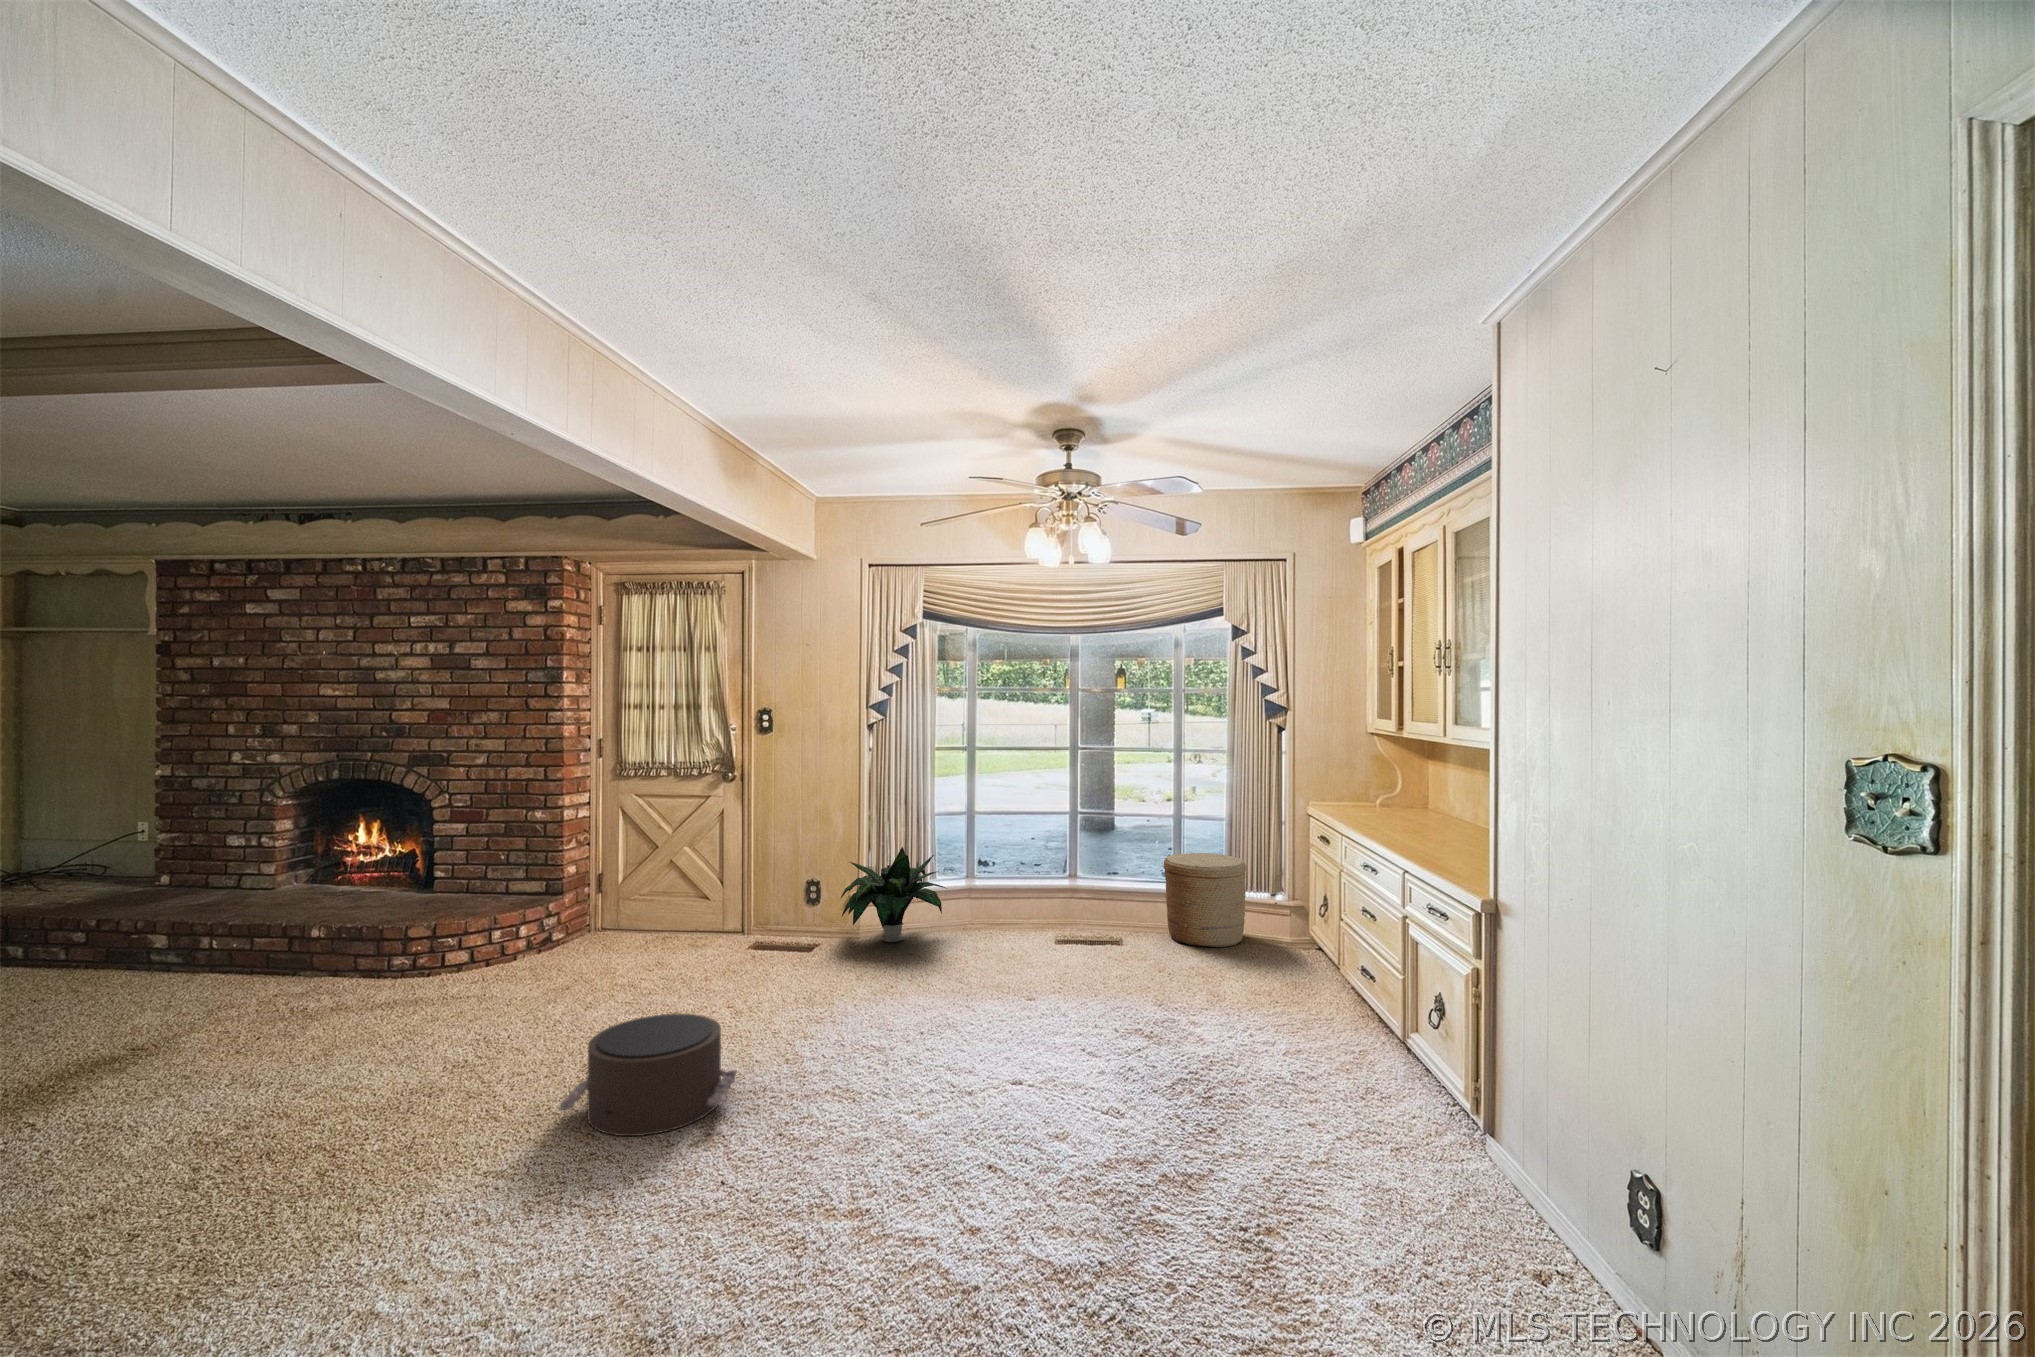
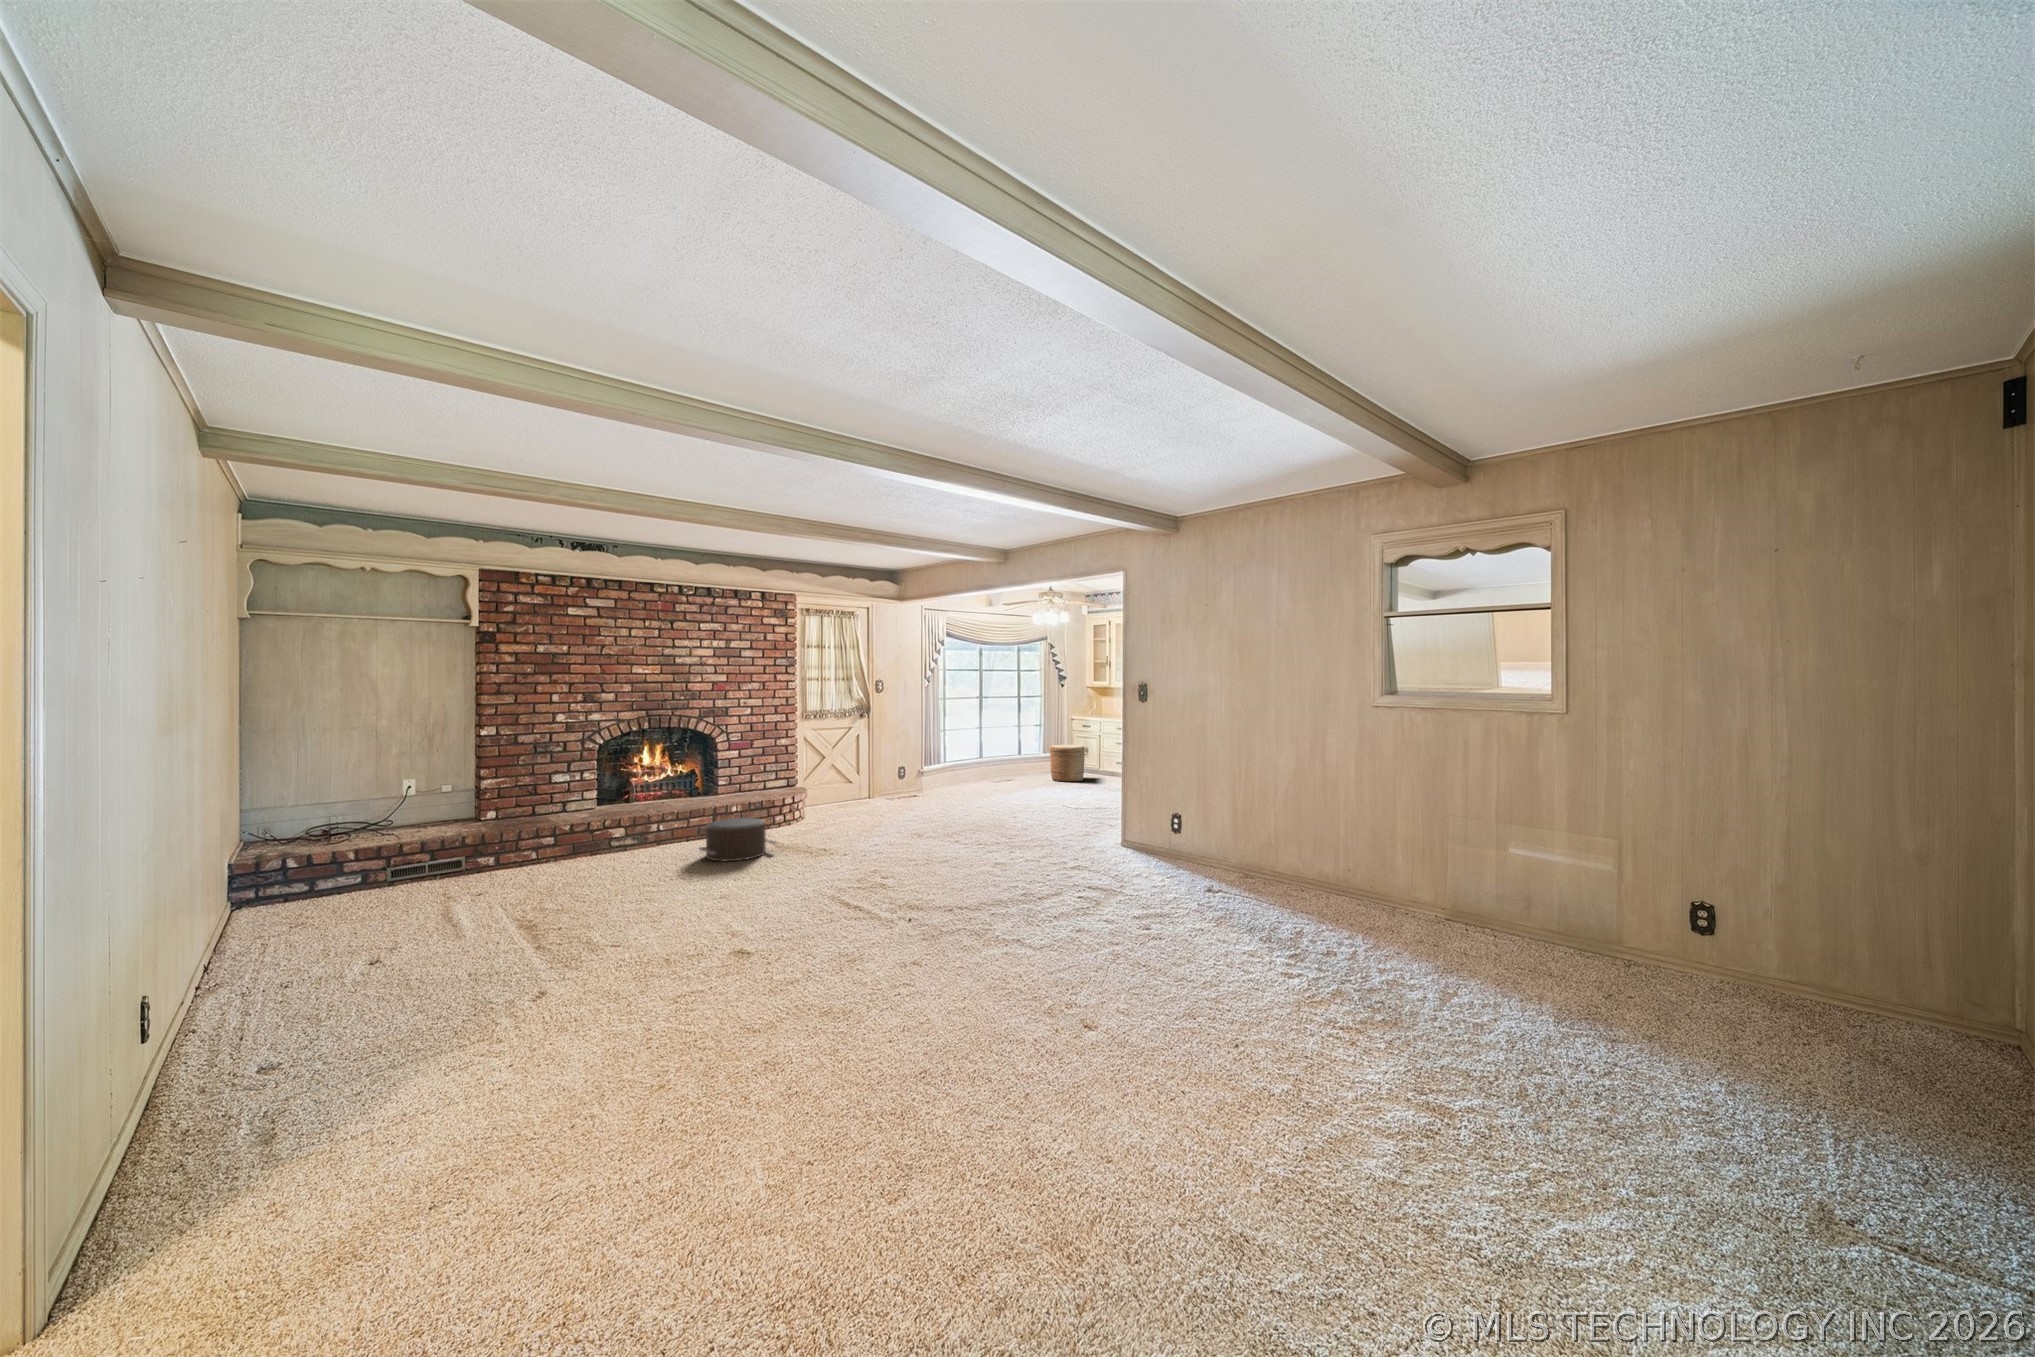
potted plant: present [841,847,947,942] -> none [931,749,991,795]
pouf: present [559,1014,736,1136] -> present [700,818,777,861]

